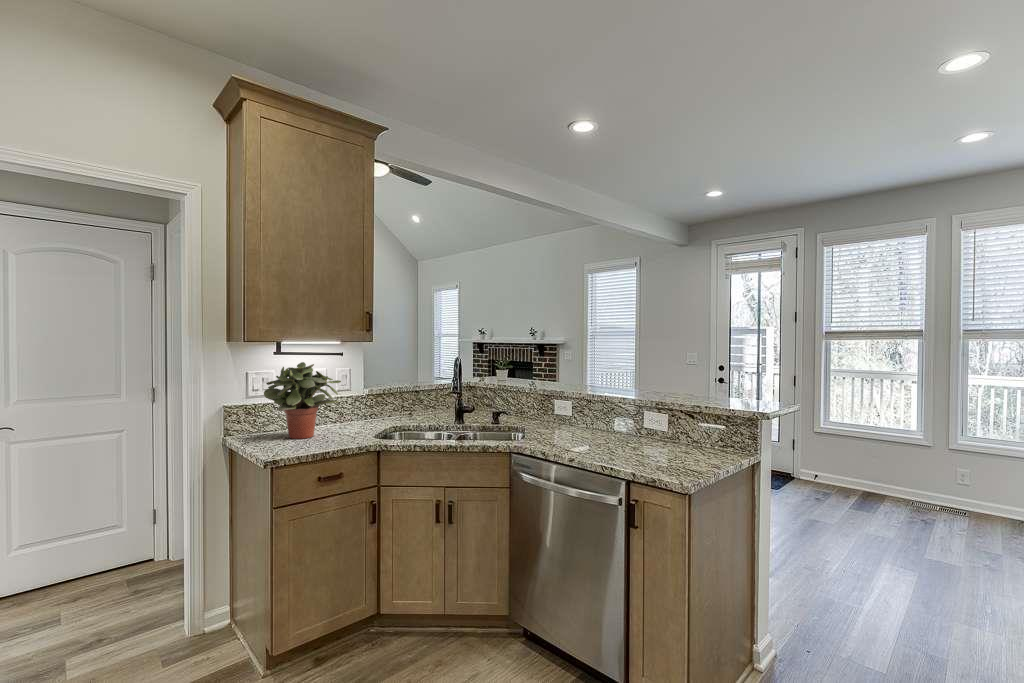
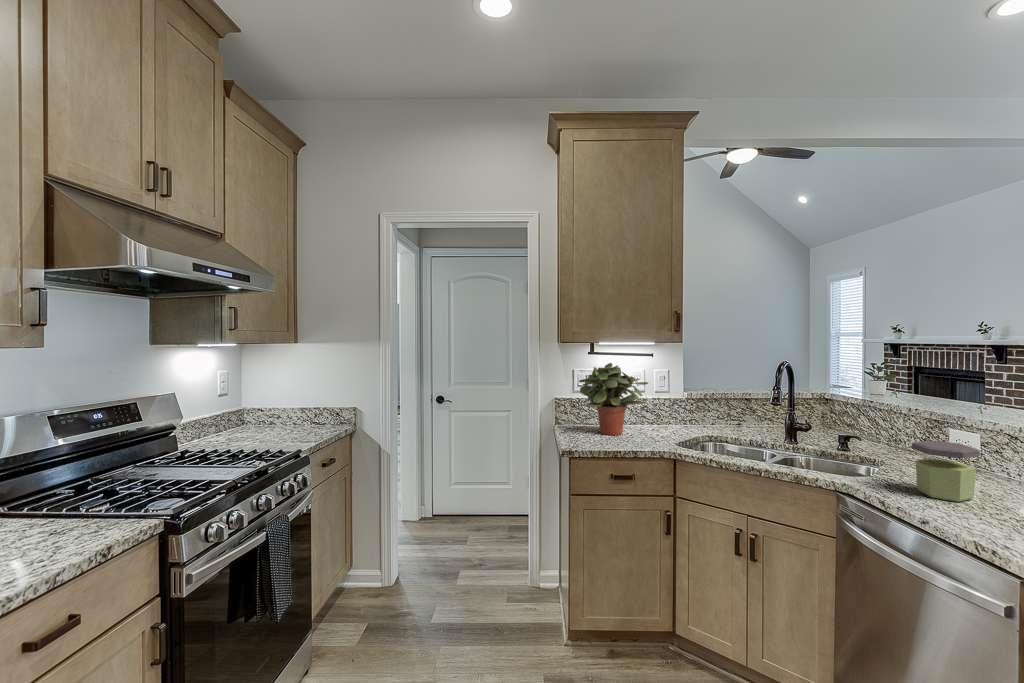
jar: none [551,407,584,444] -> present [912,440,980,502]

